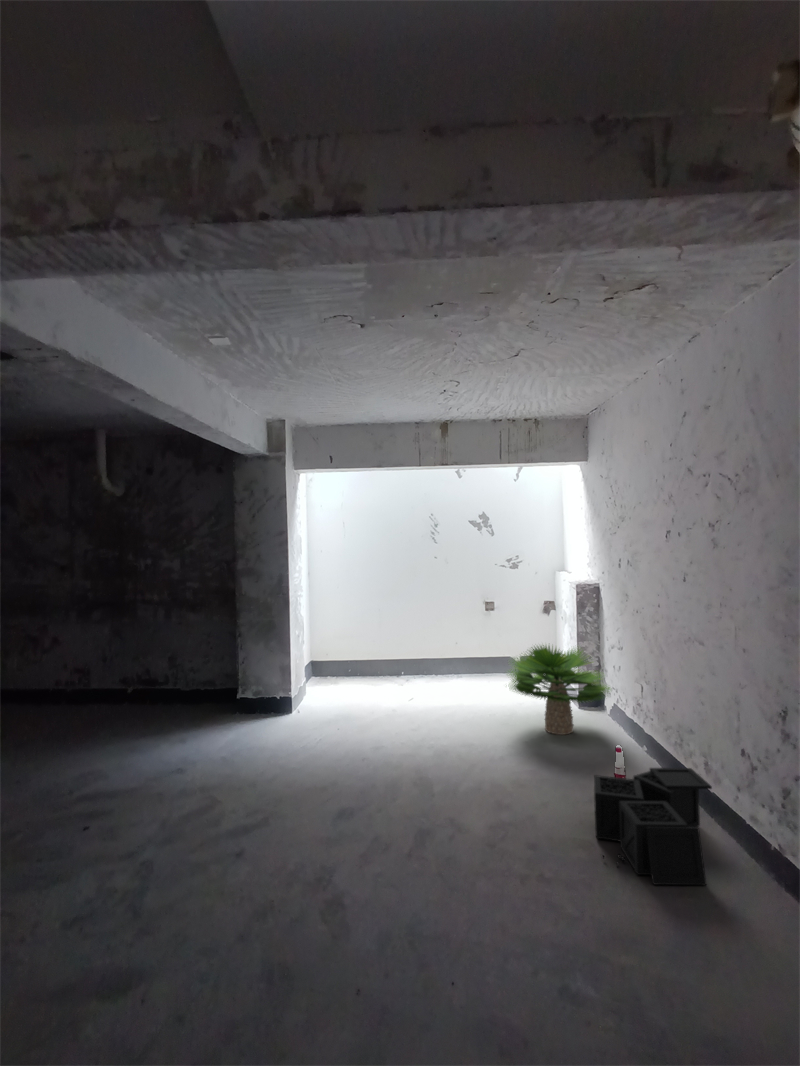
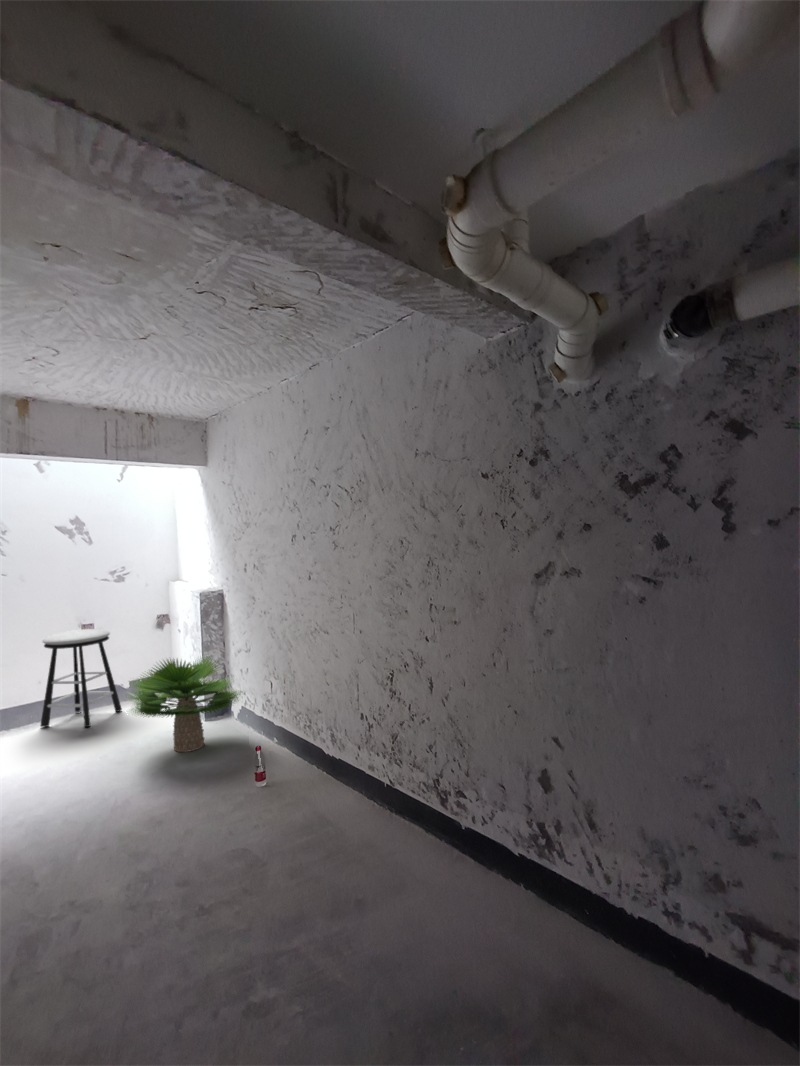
stool: none [449,607,511,690] -> present [41,629,122,727]
storage bin: present [594,768,712,885] -> none [242,745,346,851]

